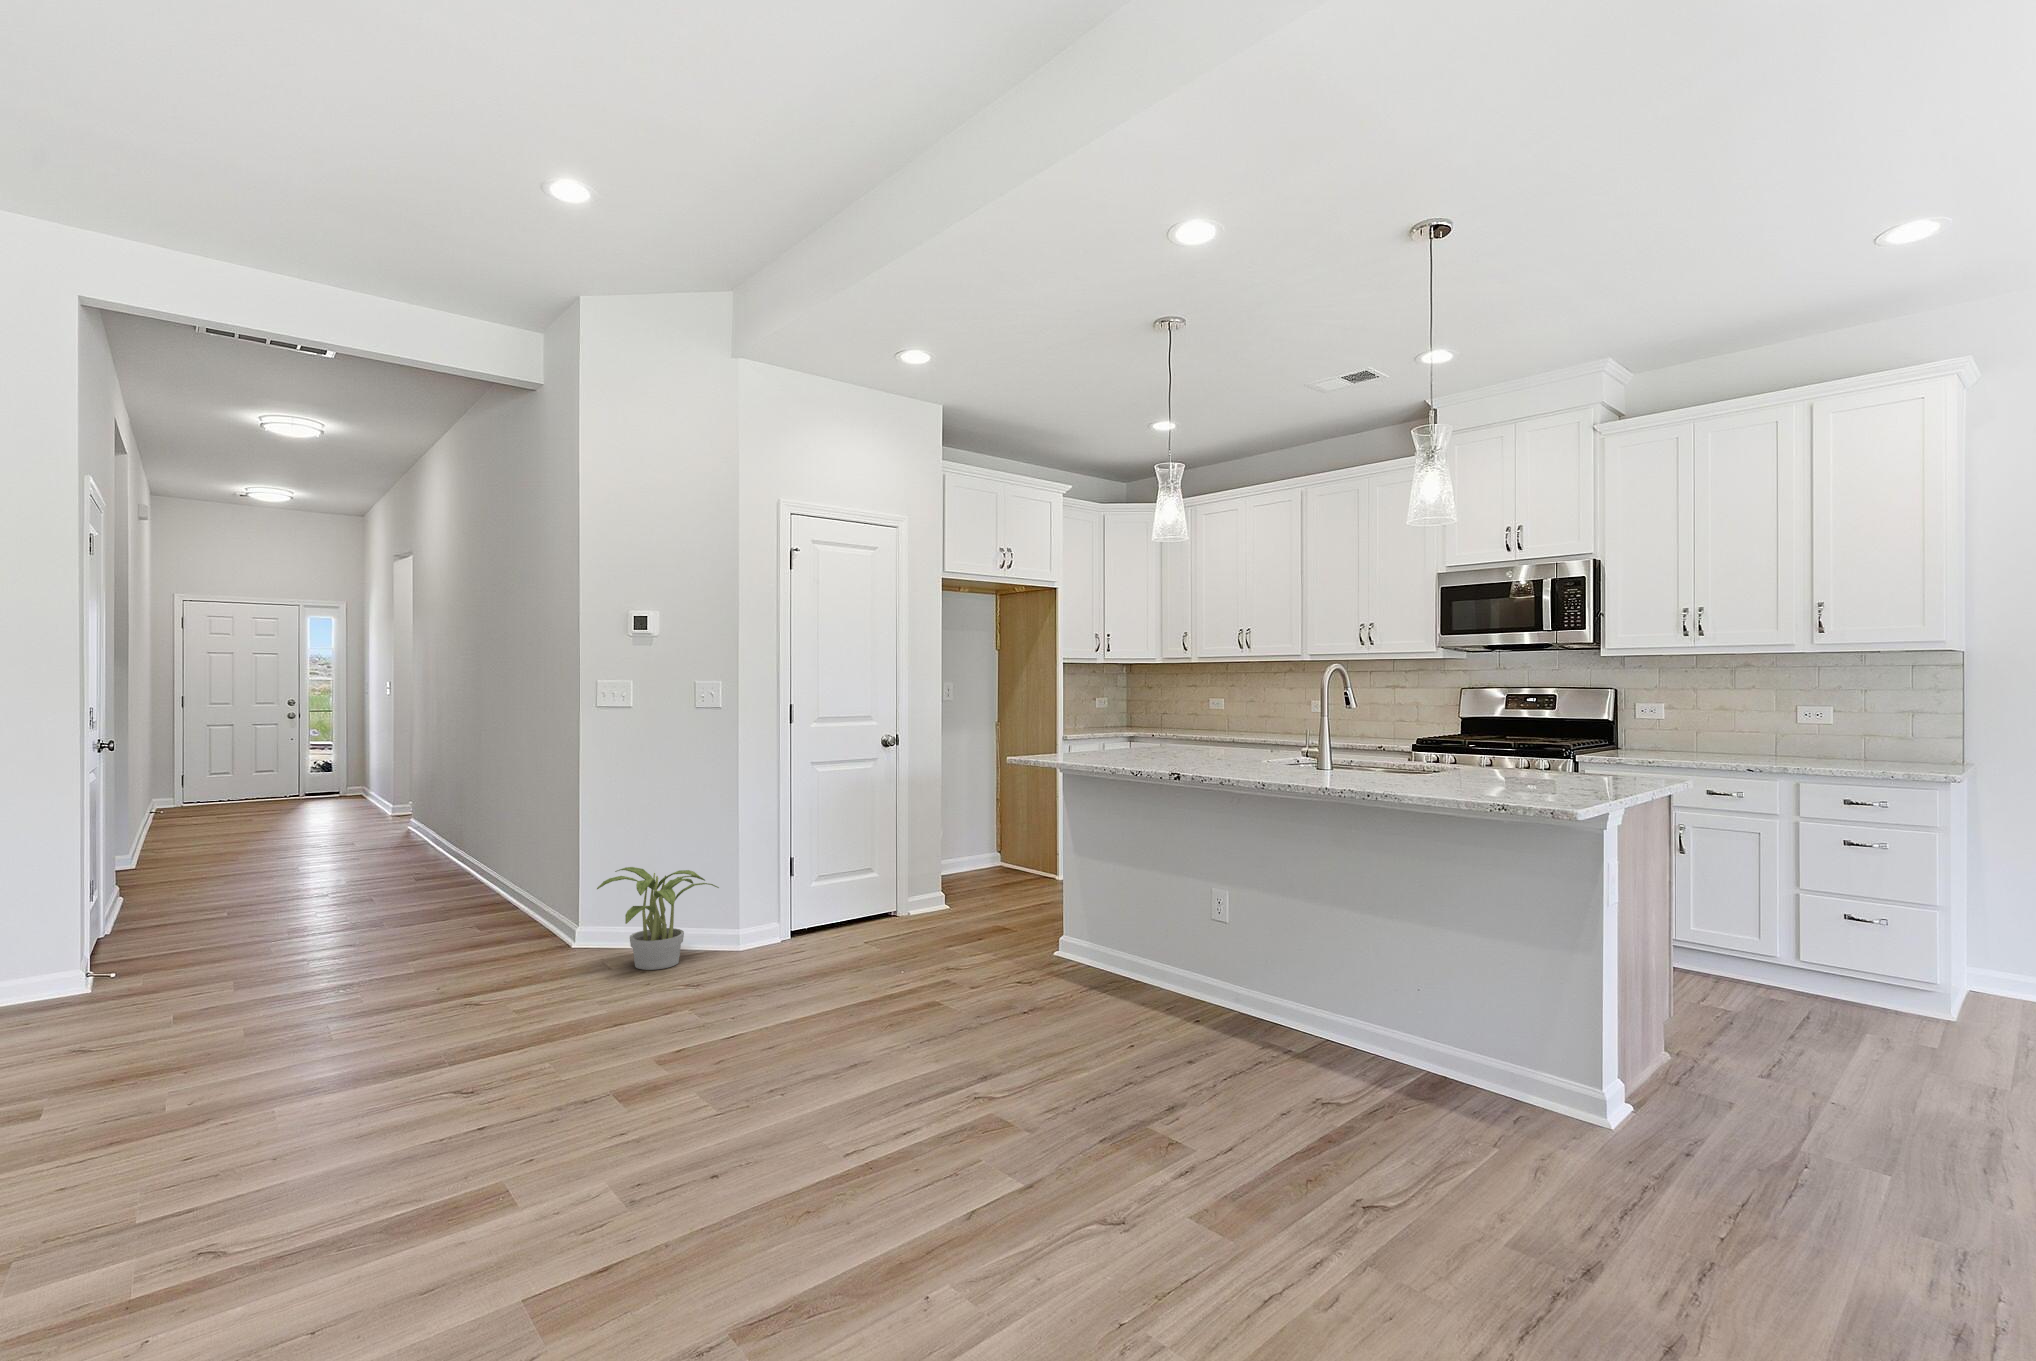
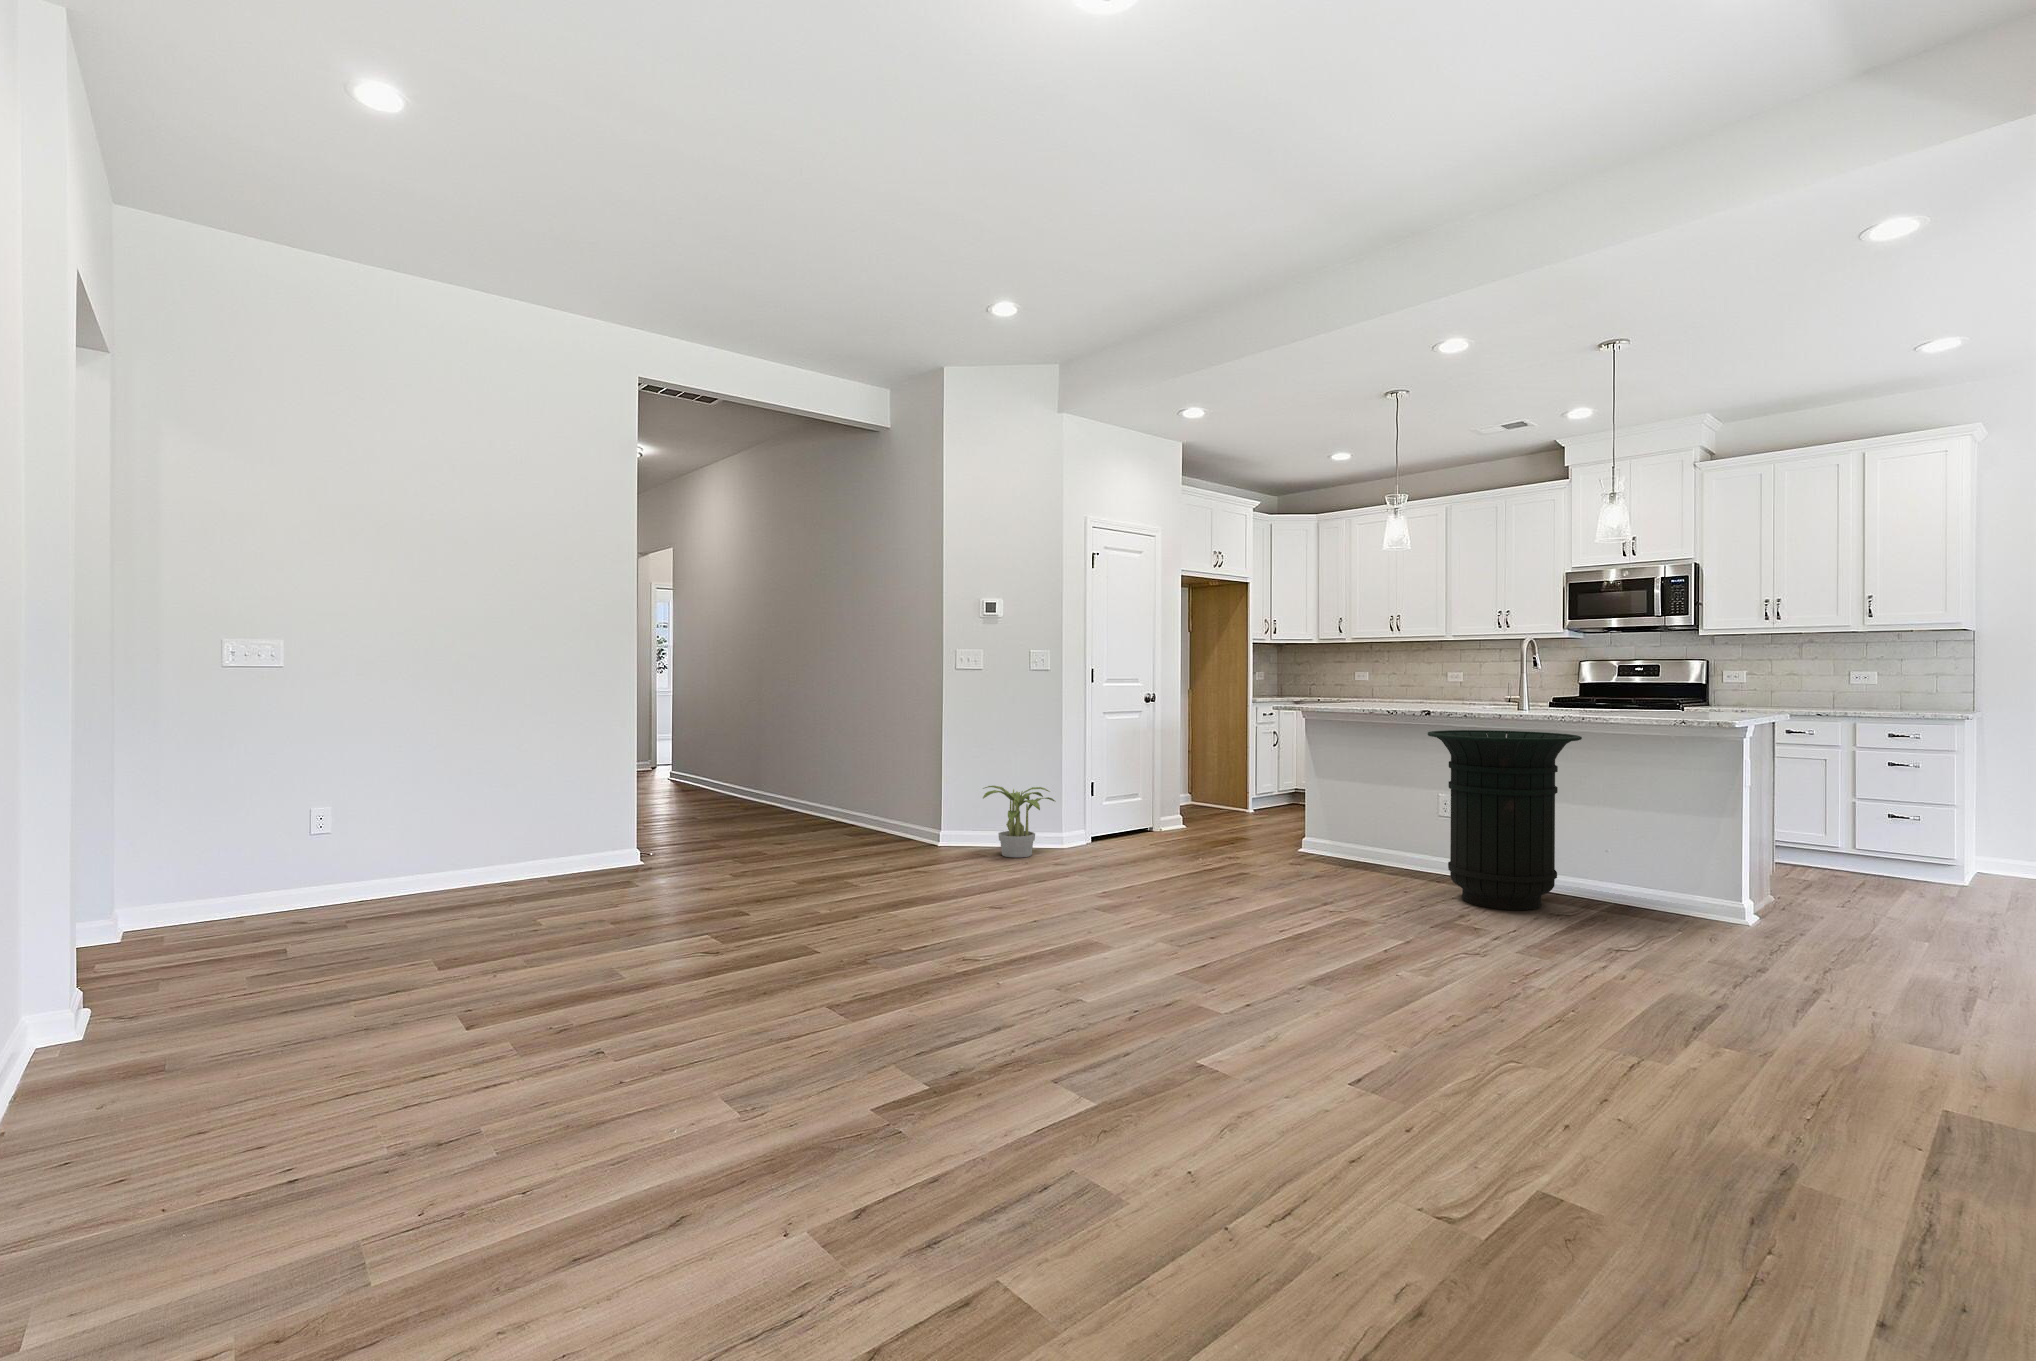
trash can: none [1155,802,1369,1090] -> present [1428,730,1582,910]

